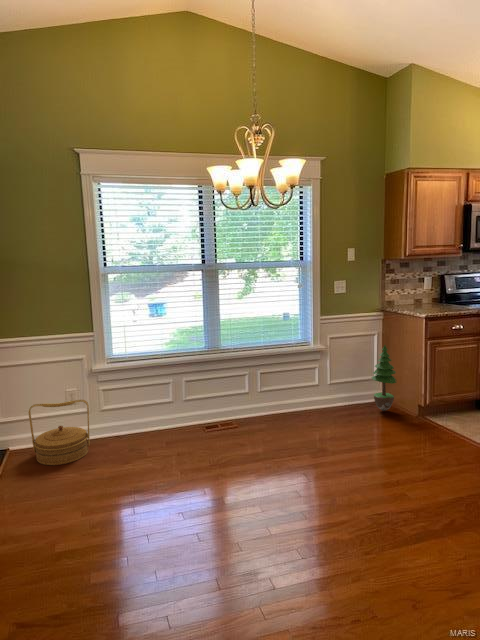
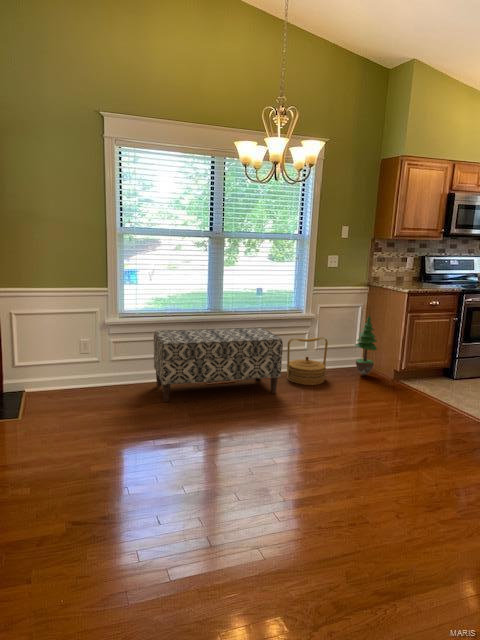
bench: none [146,365,286,456] -> present [153,328,283,402]
woven basket: present [28,400,90,465] -> present [287,337,328,385]

